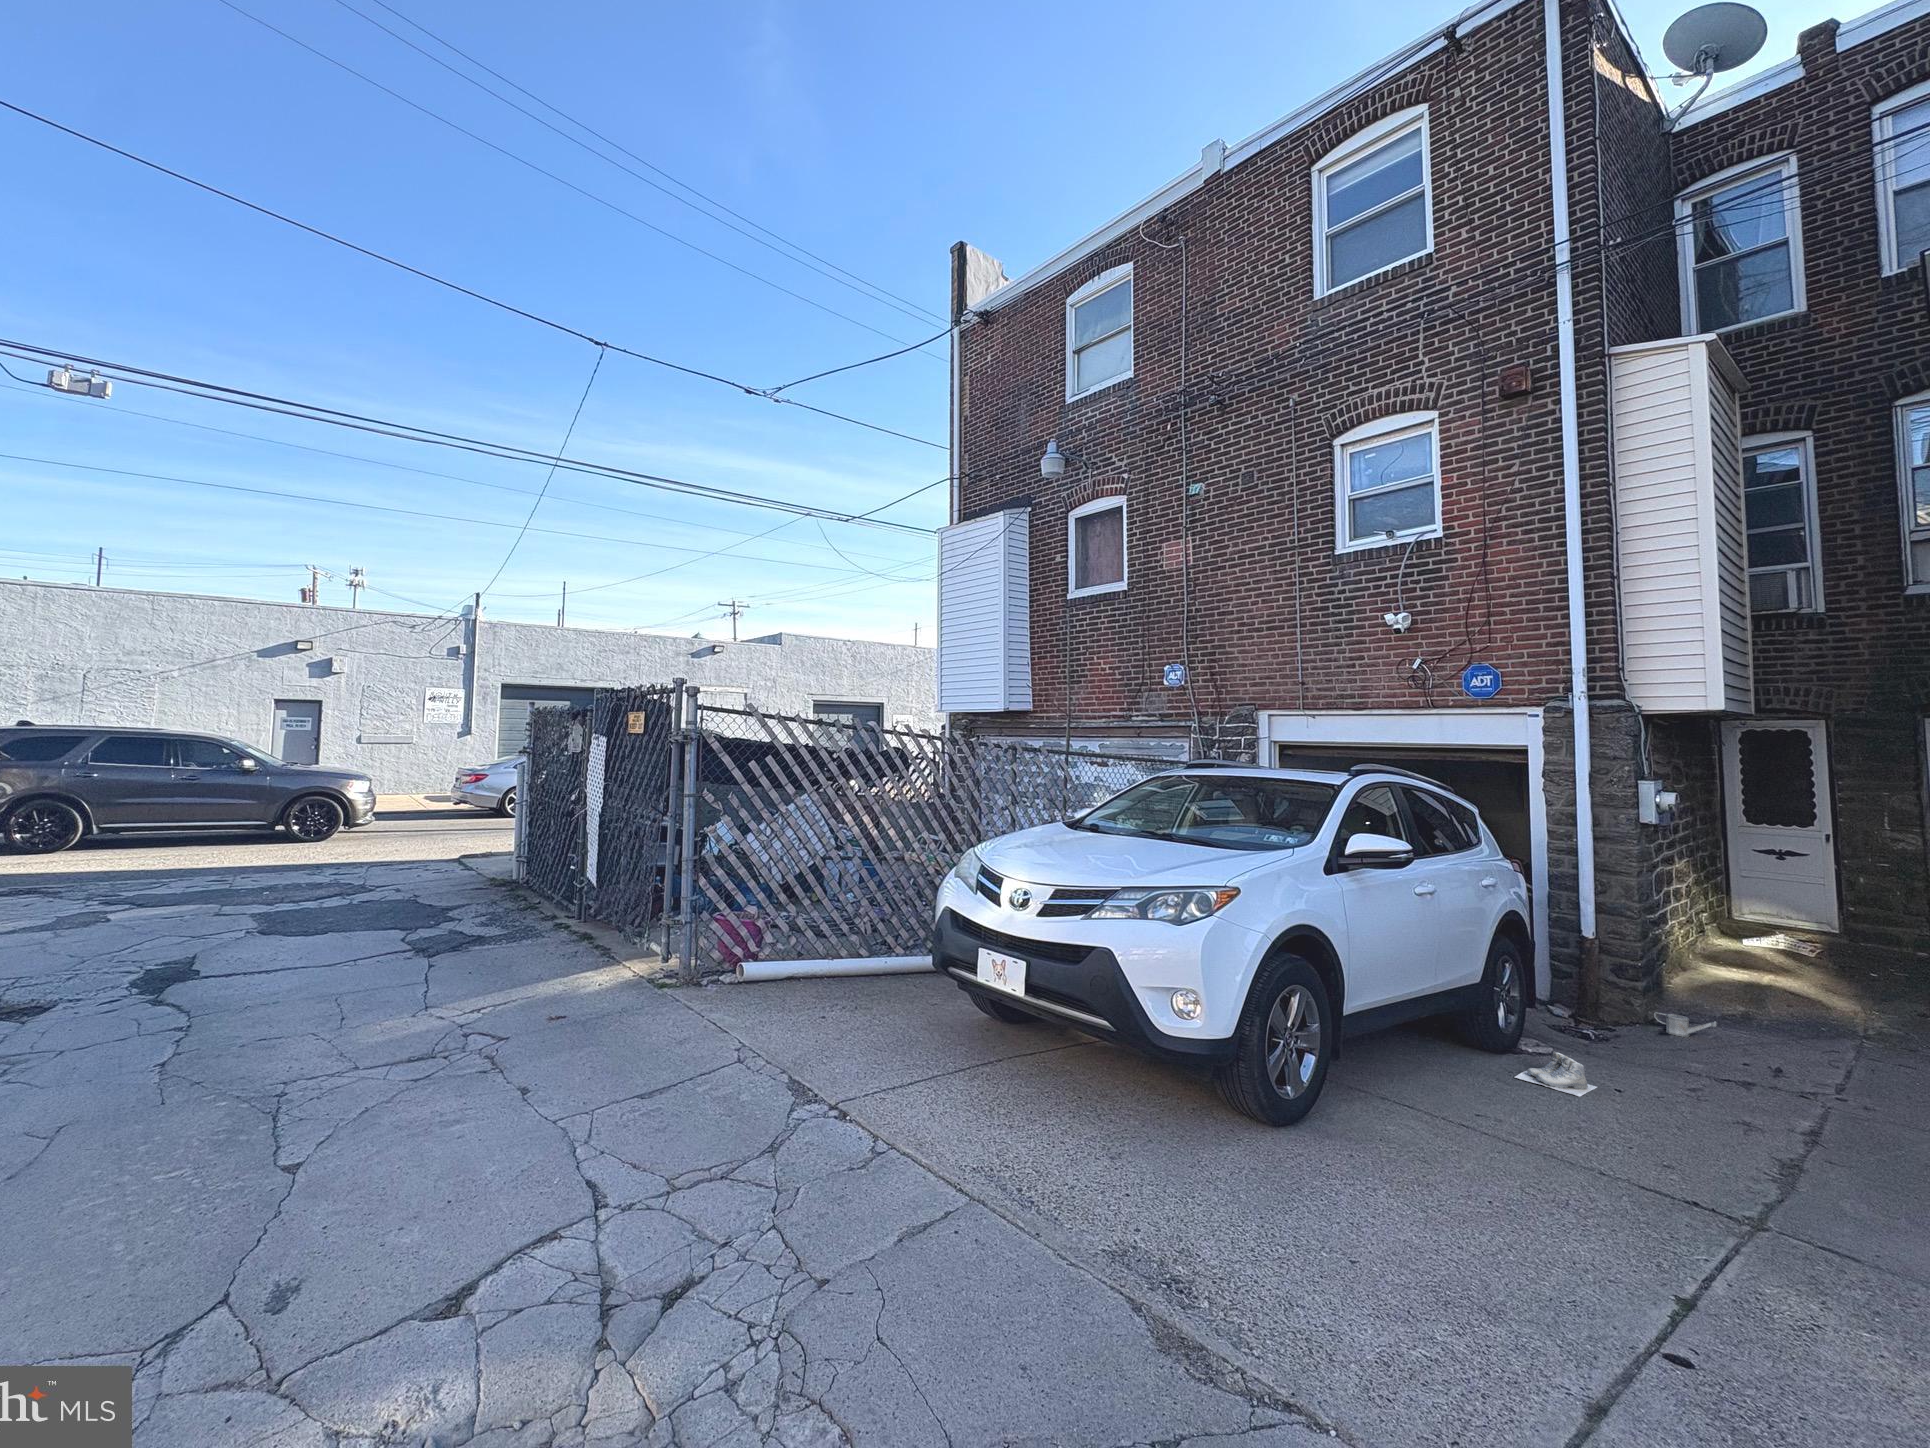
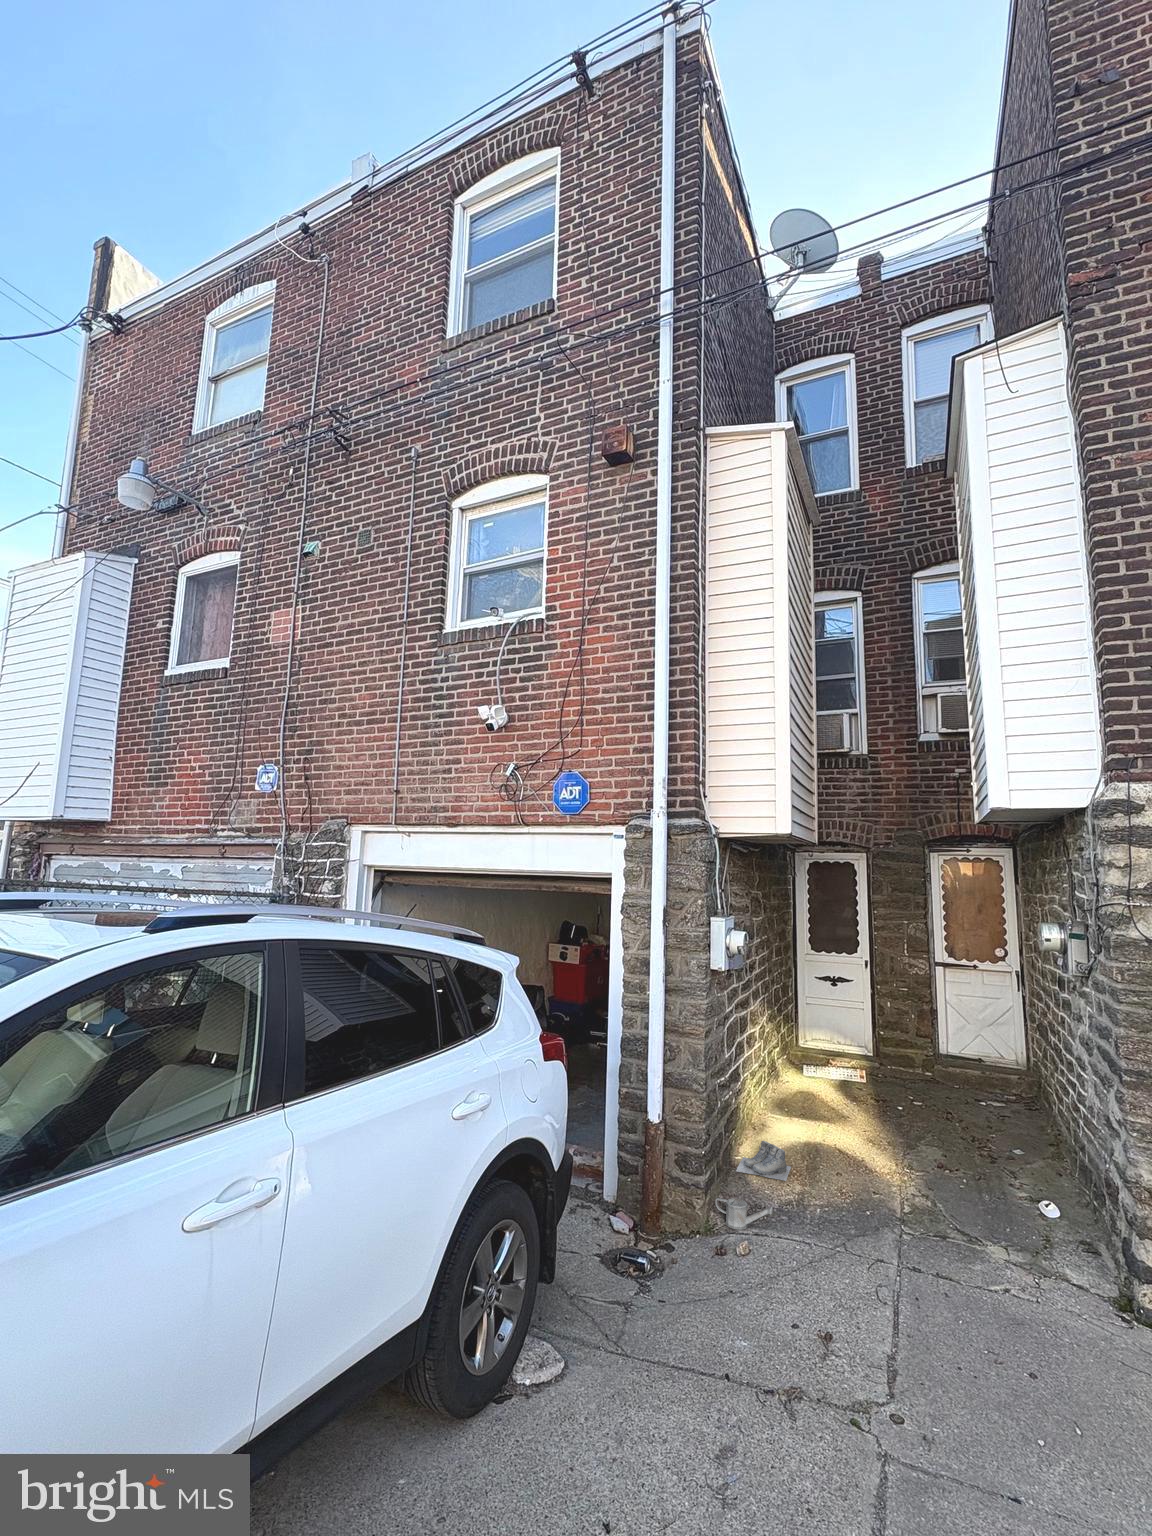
boots: present [1515,1051,1597,1097] -> present [736,1141,791,1181]

